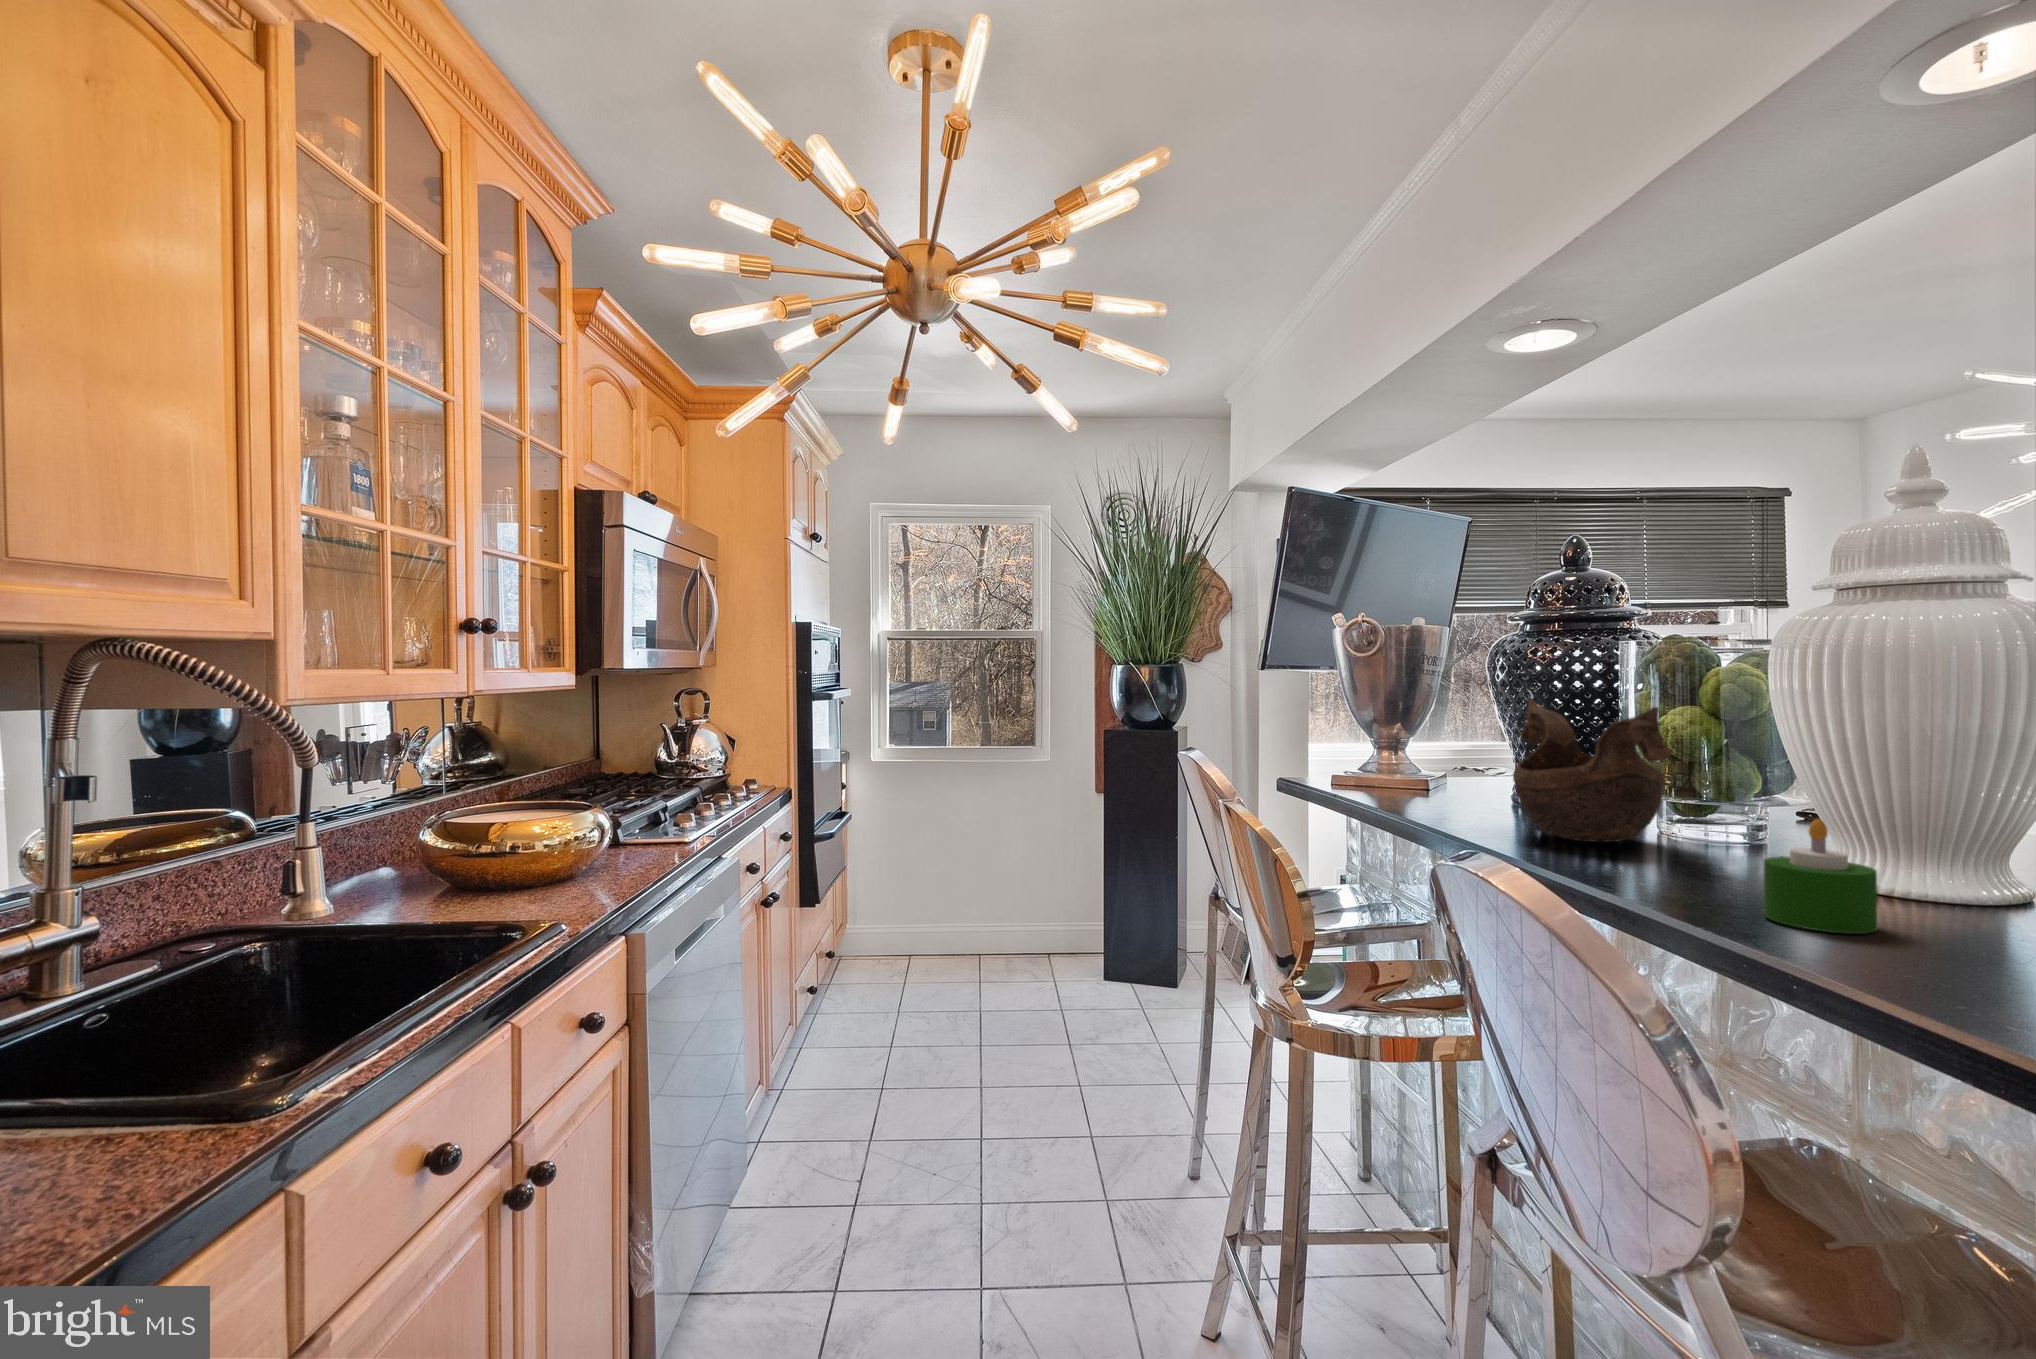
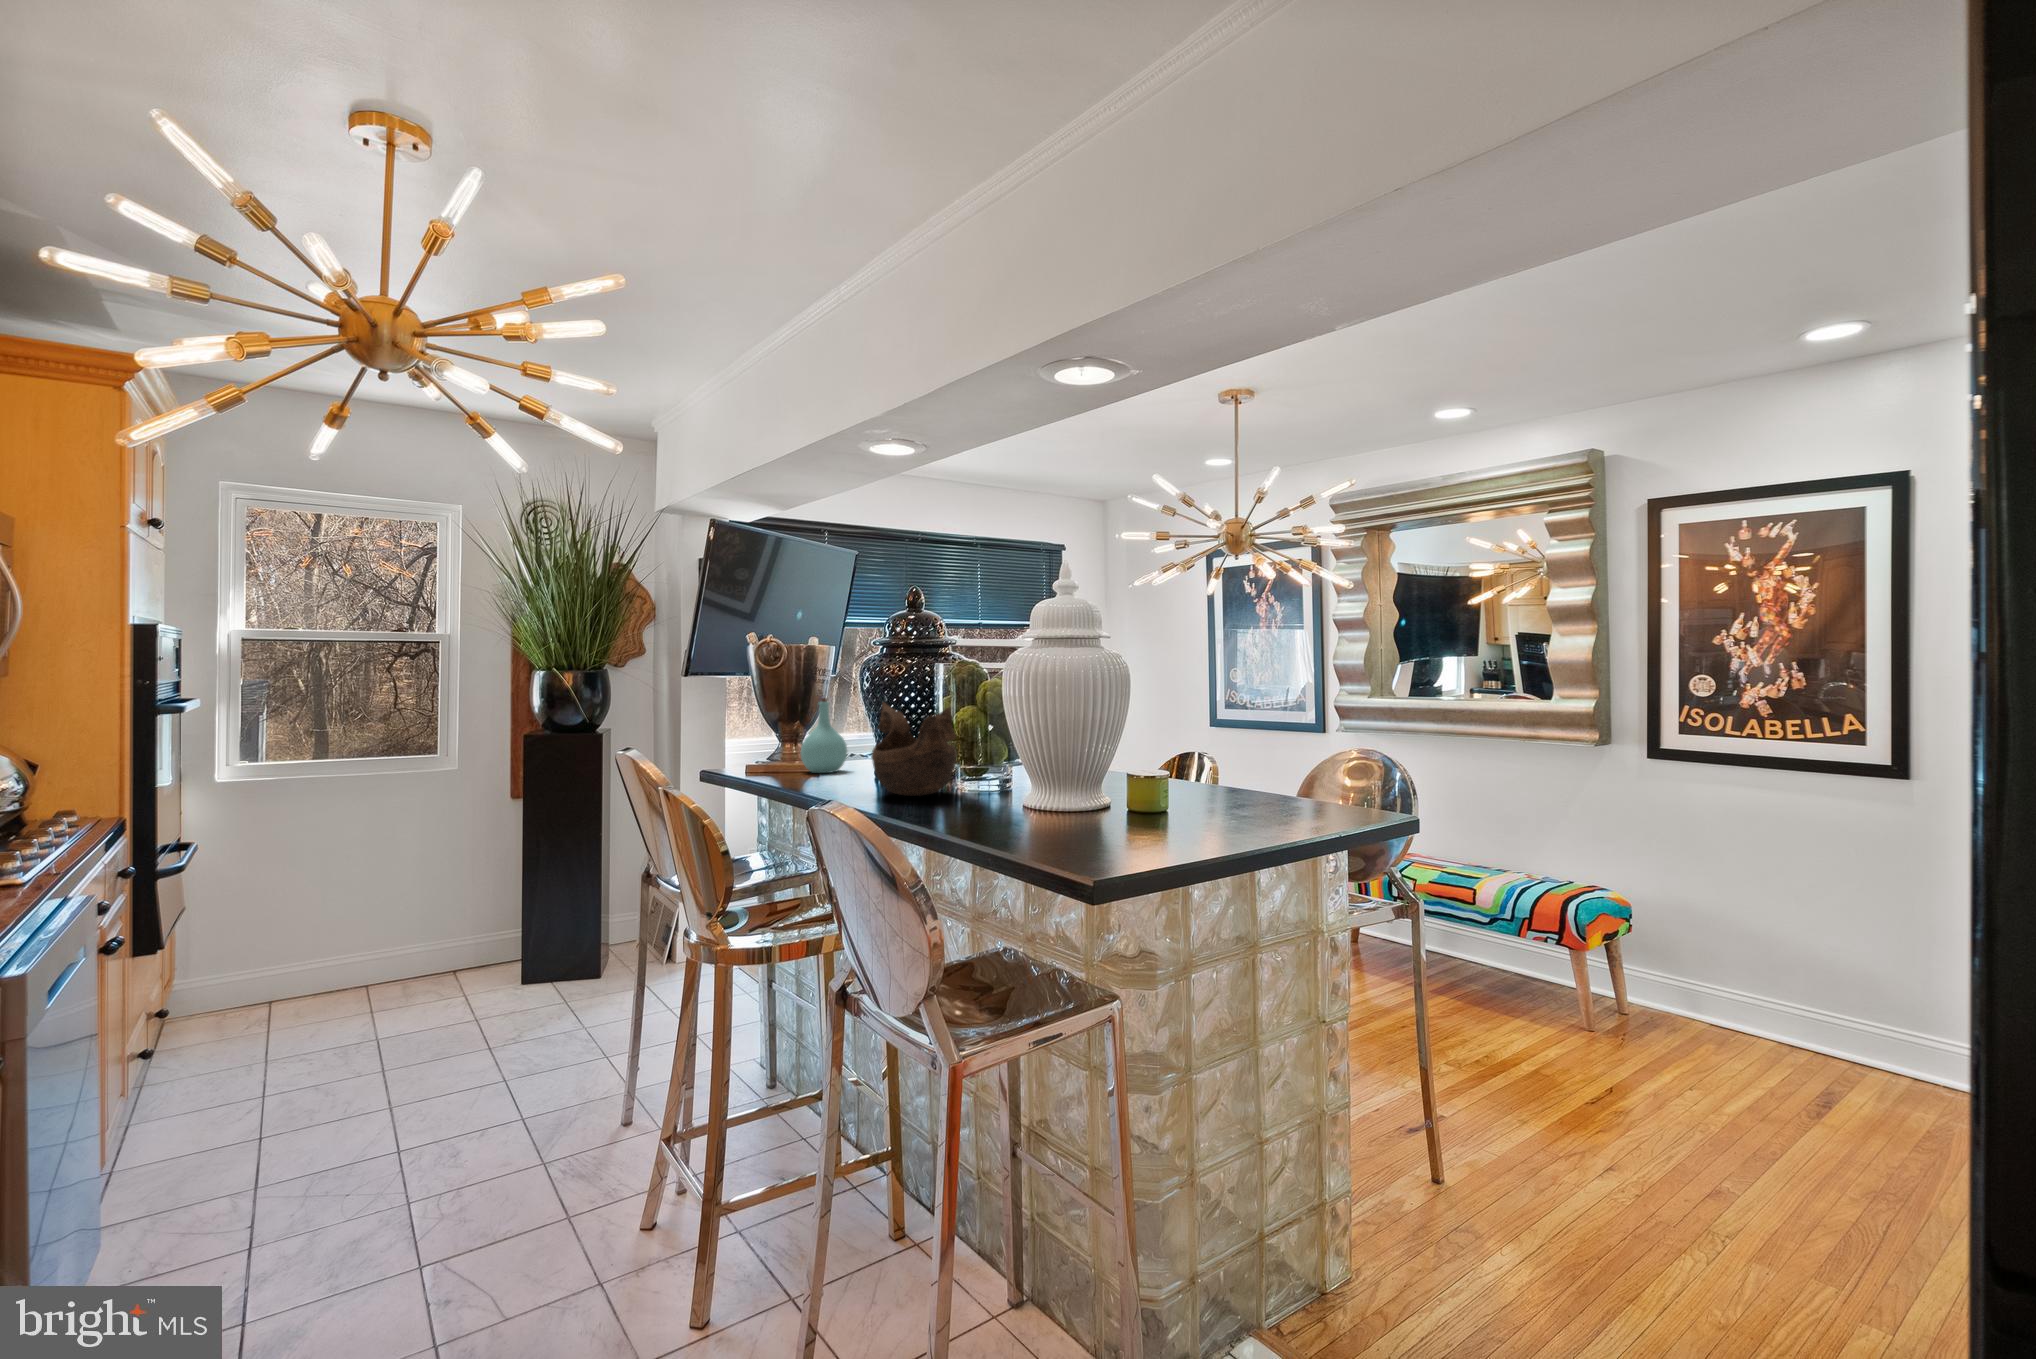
bottle: none [1401,694,1469,794] -> present [801,698,847,773]
candle: present [1764,819,1877,934] -> none [992,769,1039,830]

